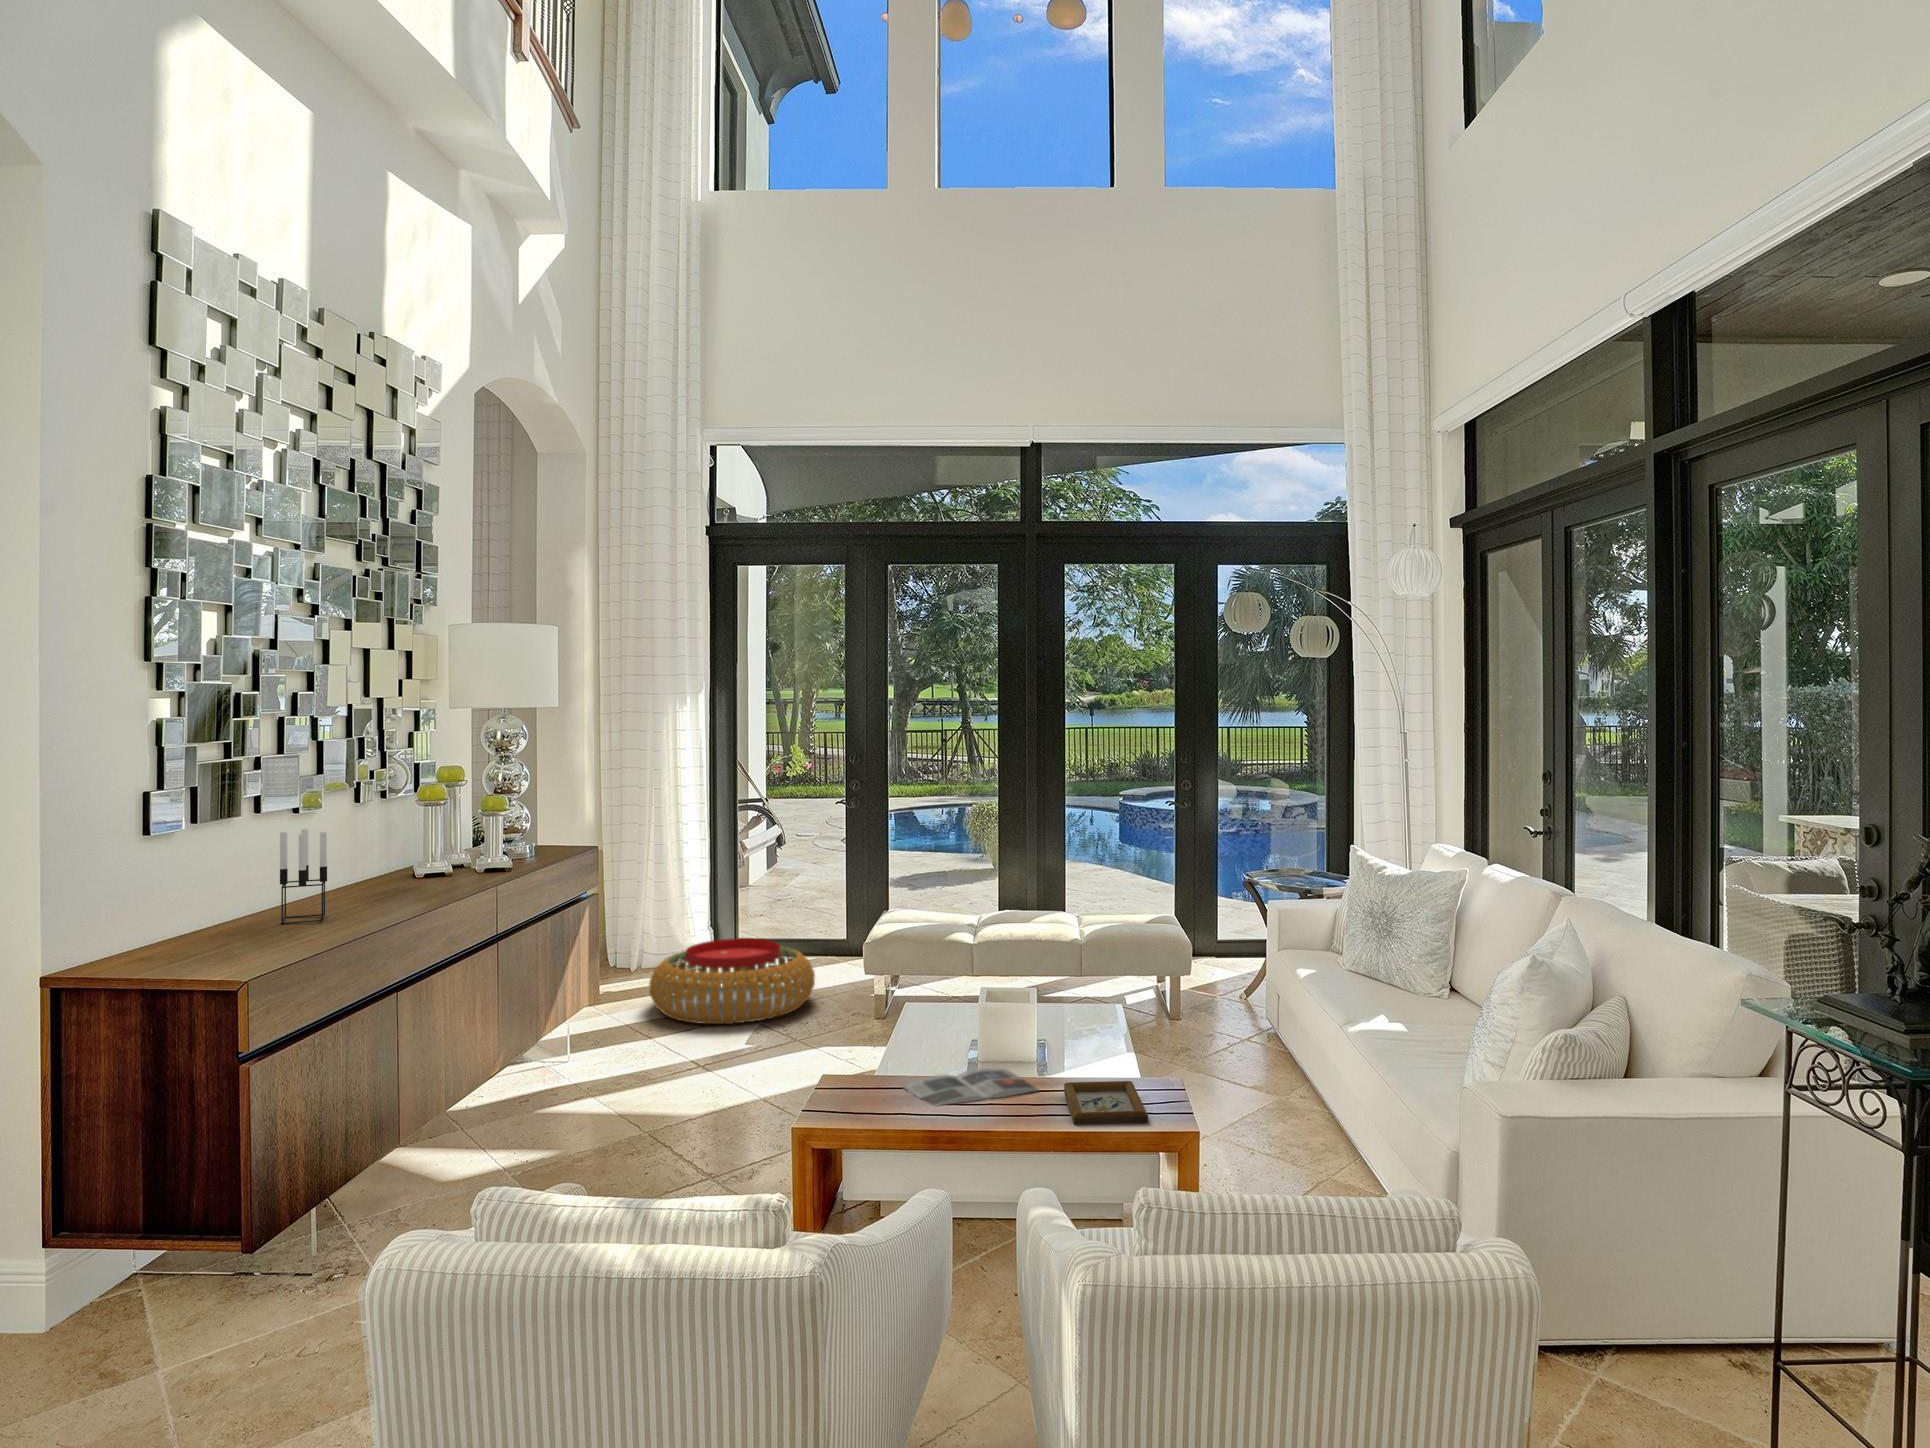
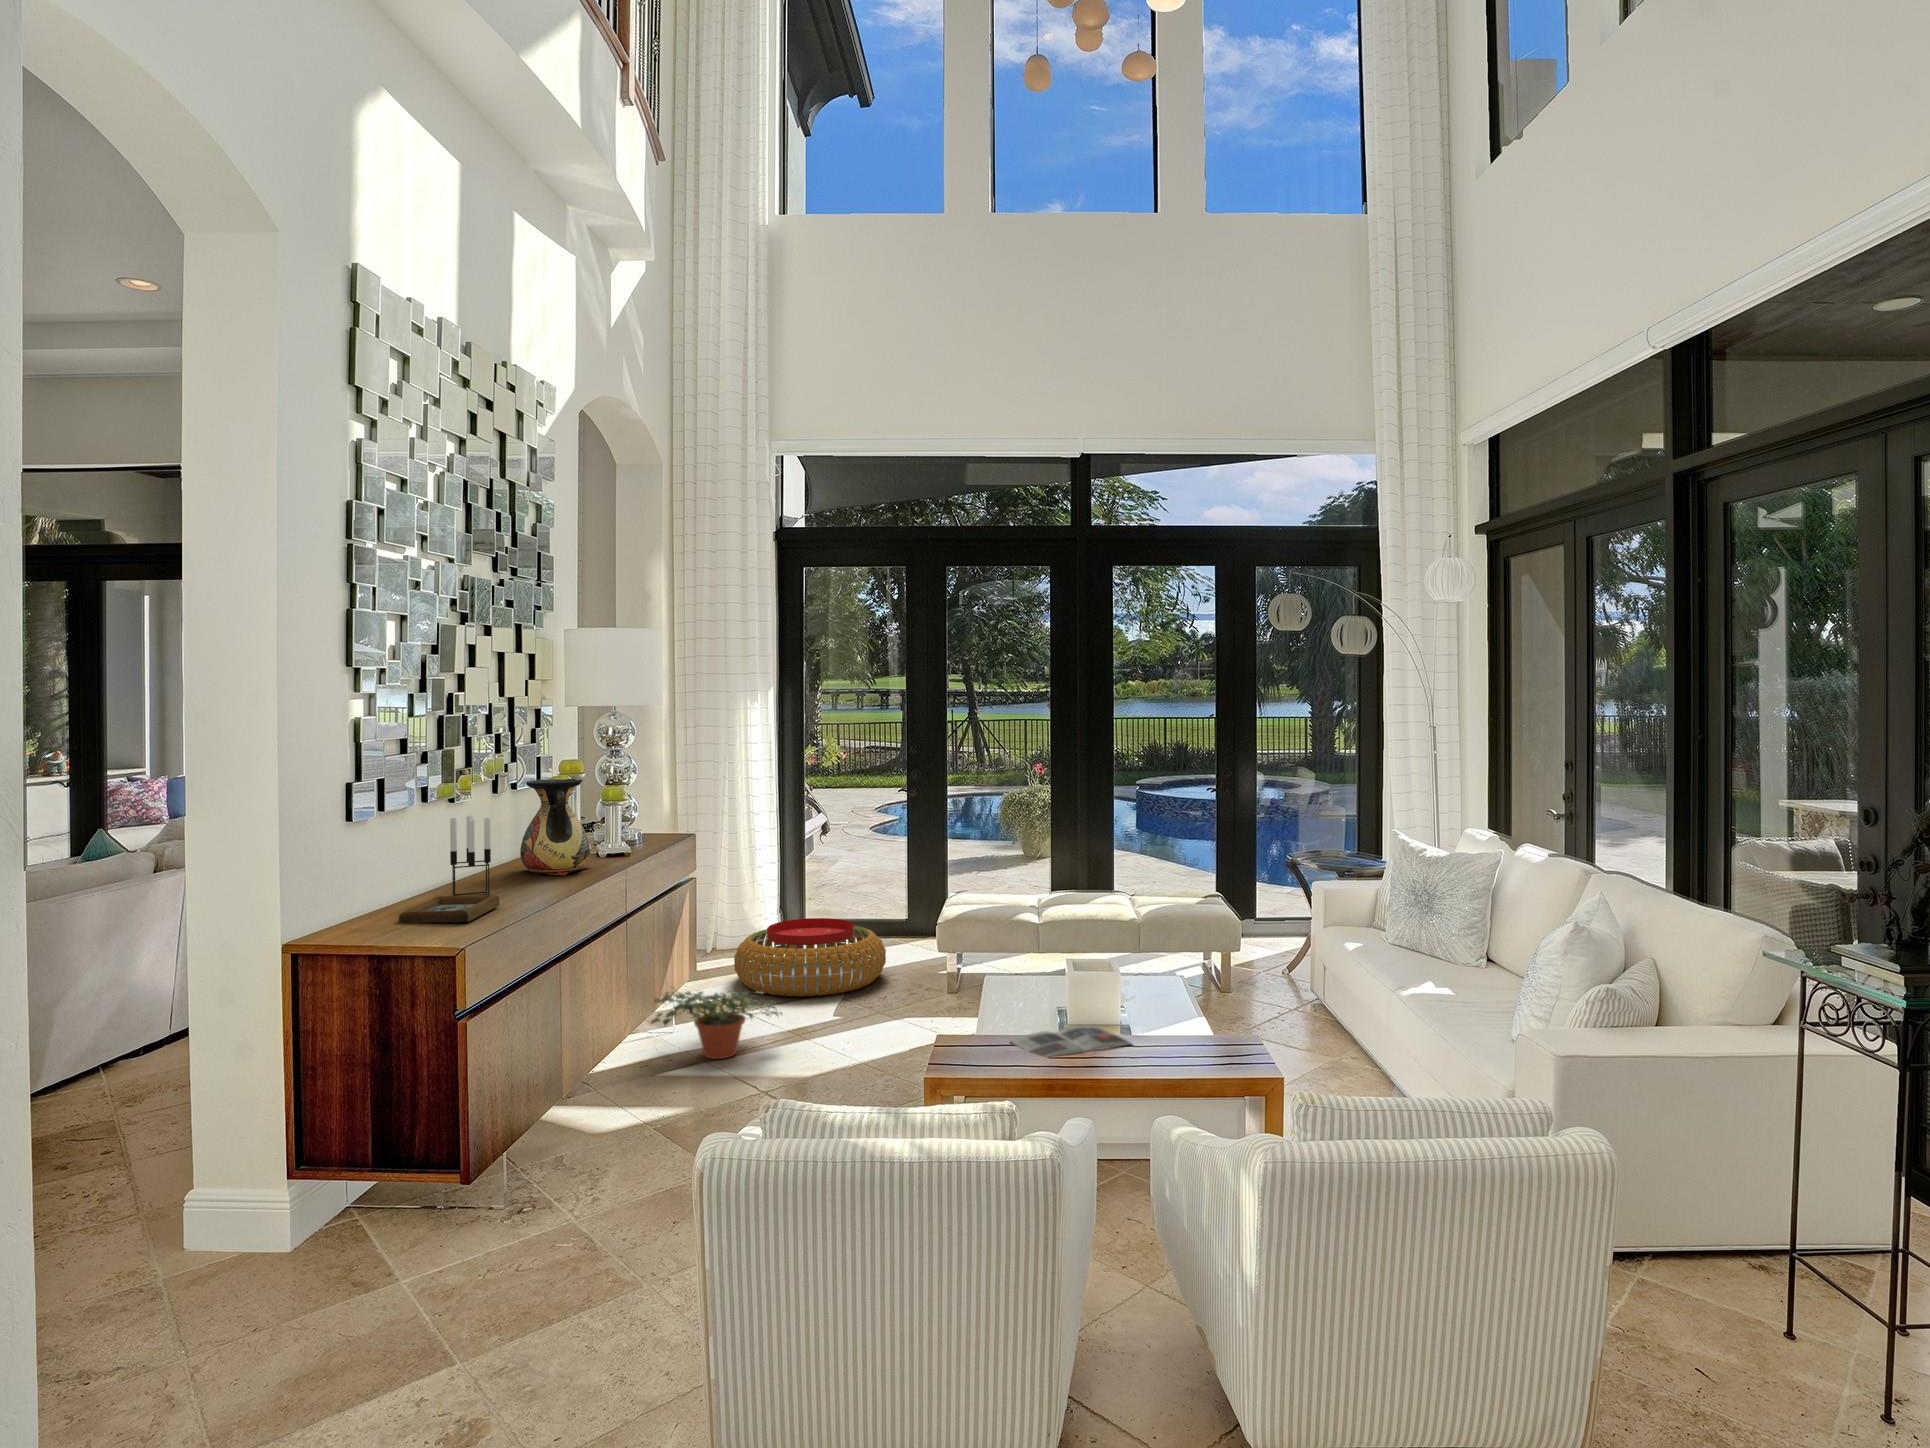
vase: none [381,788,466,895] -> present [520,779,590,875]
potted plant: none [533,1015,682,1096] -> present [651,991,779,1059]
picture frame: present [1064,1081,1148,1125] -> present [399,895,499,923]

